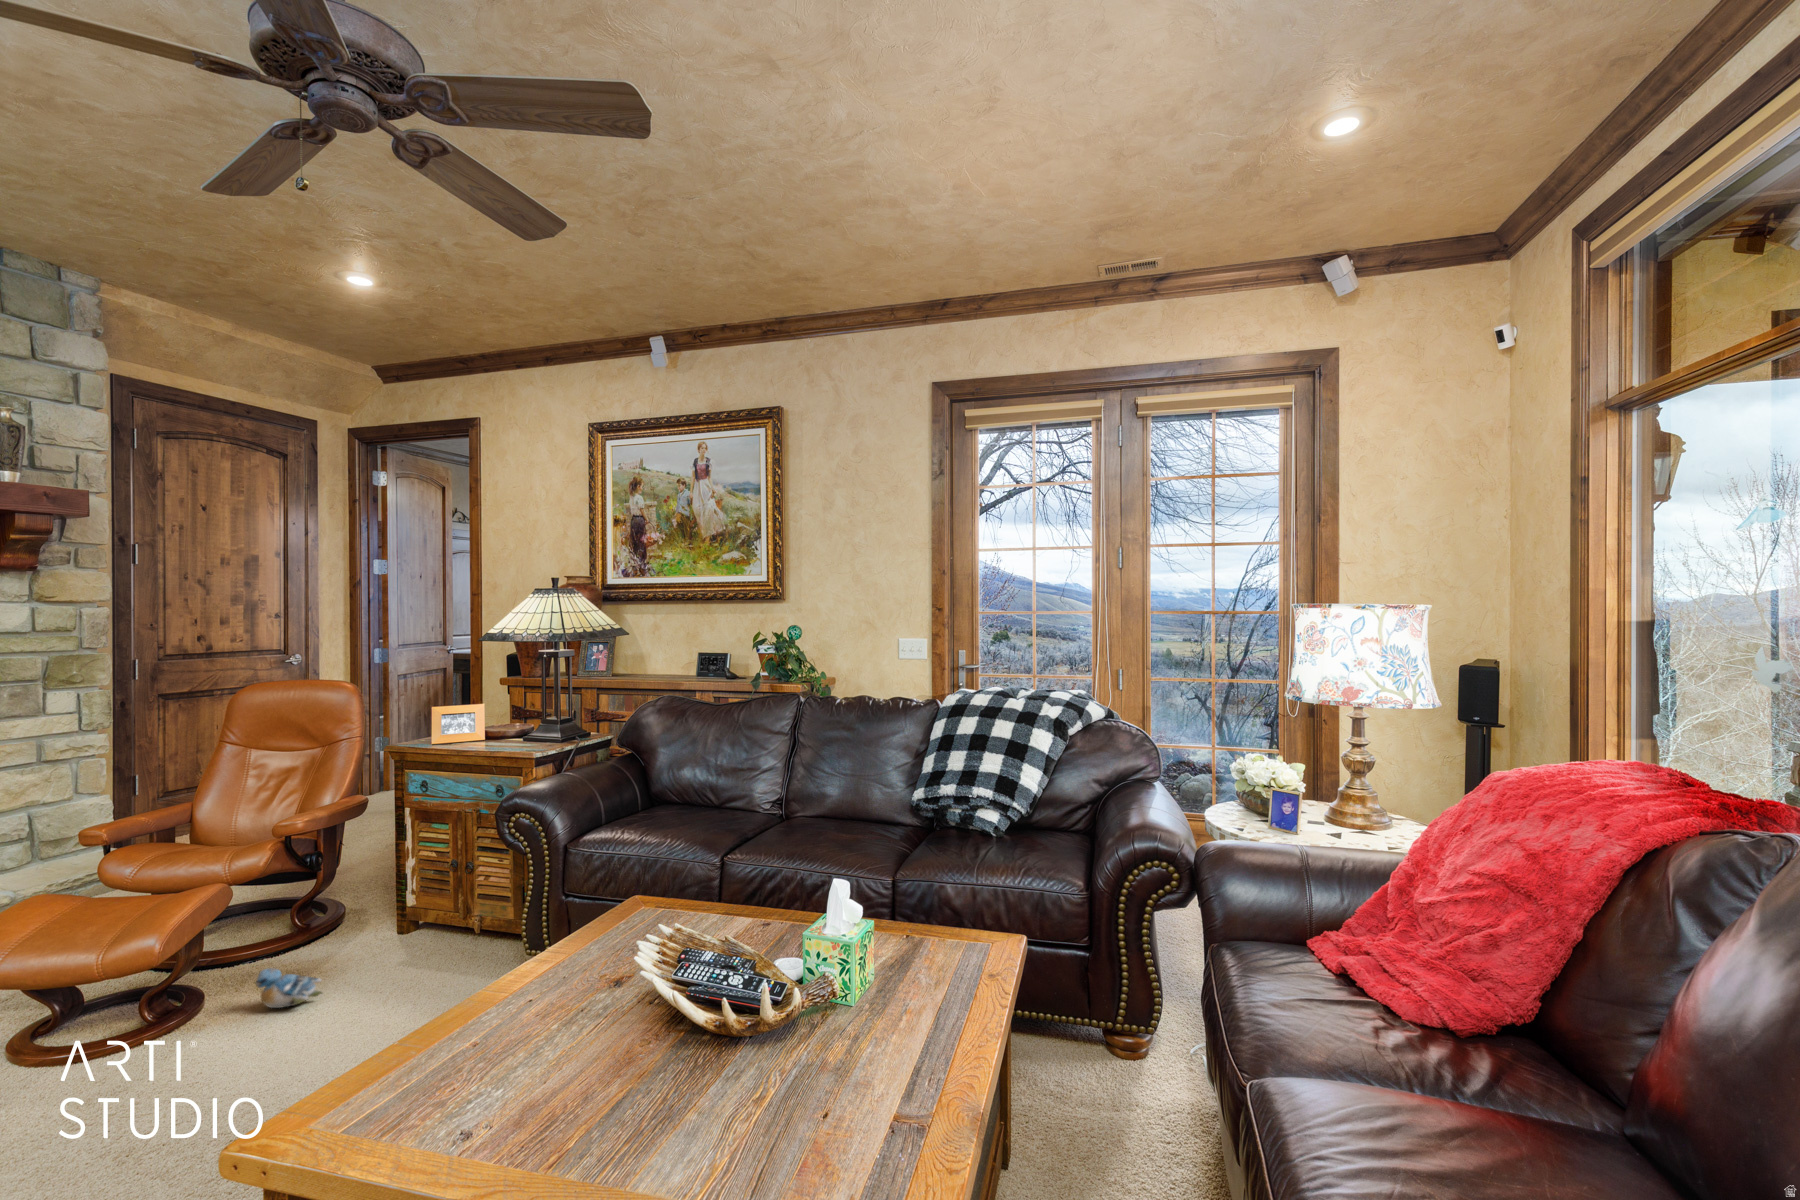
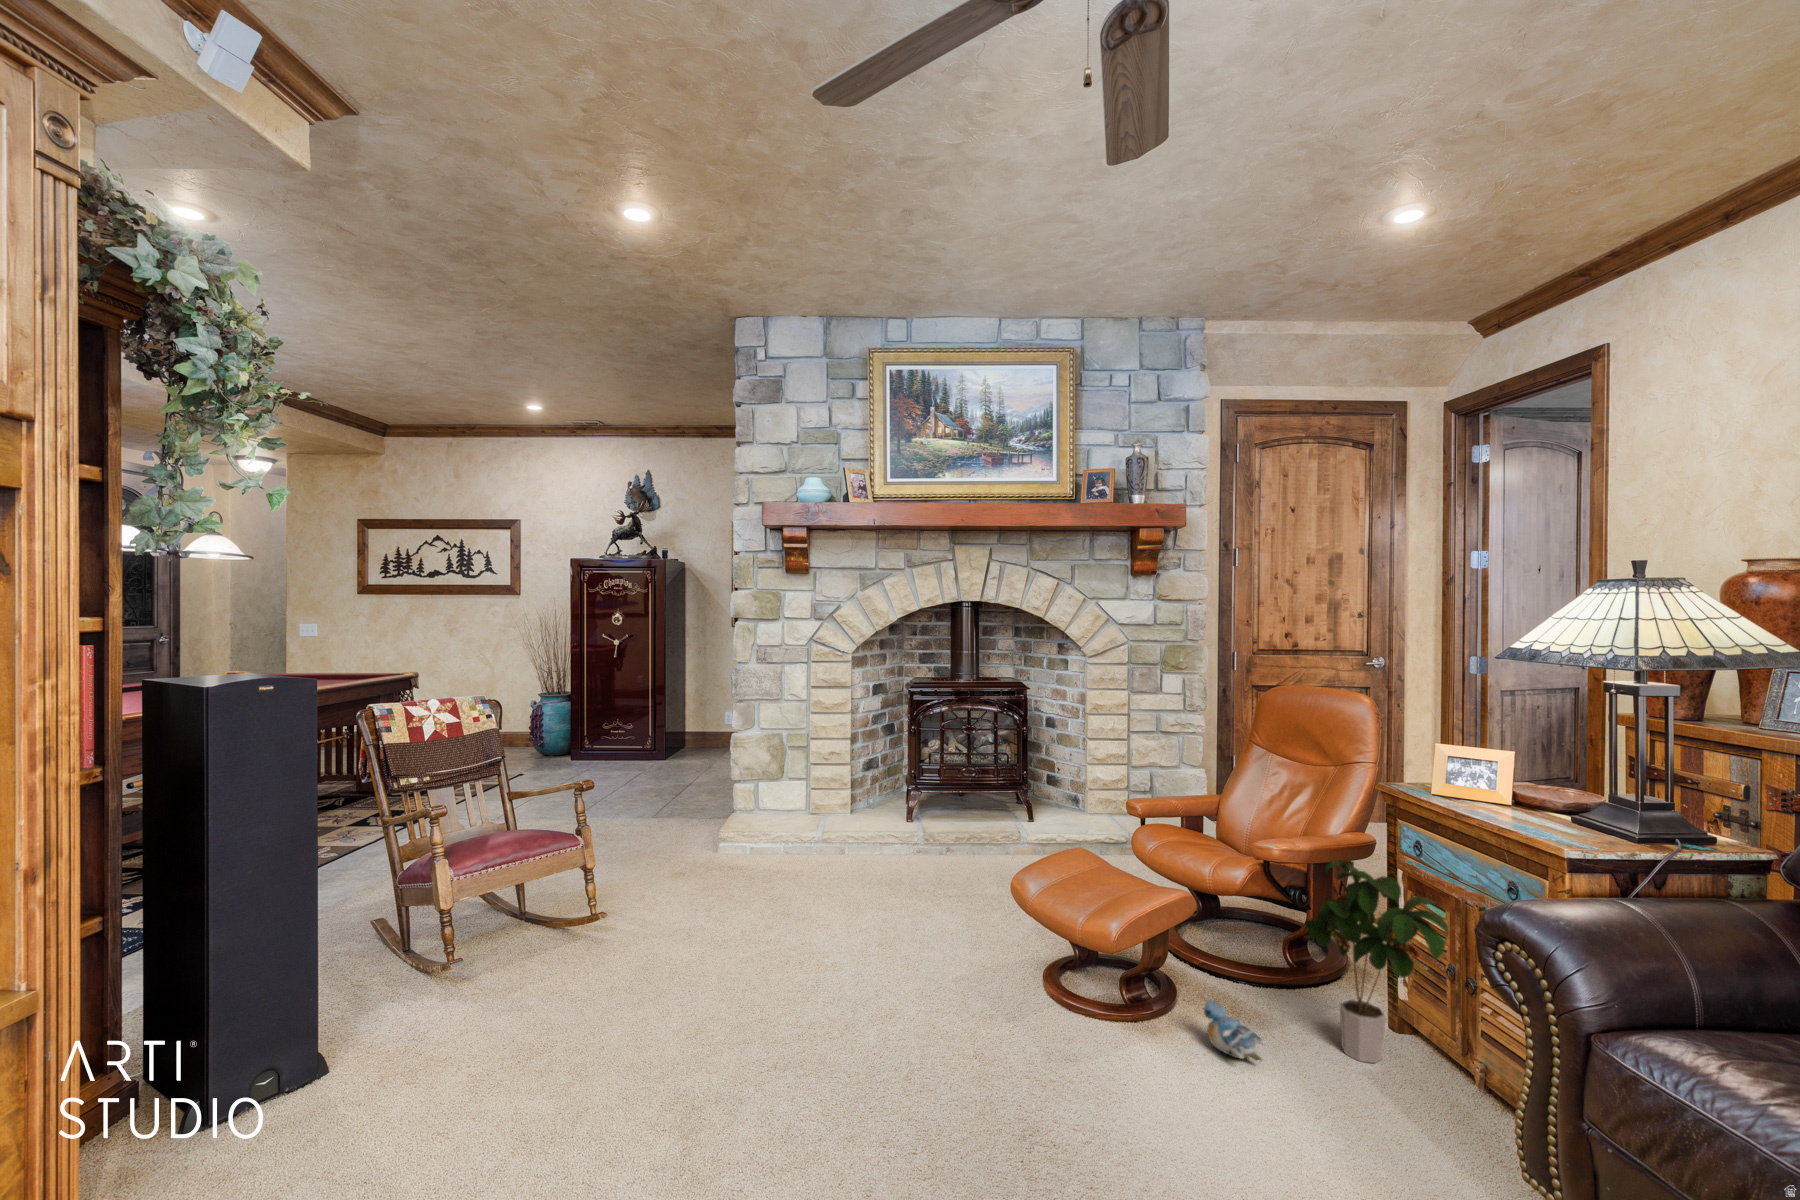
potted plant: none [327,811,458,960] -> present [1305,861,1449,1063]

